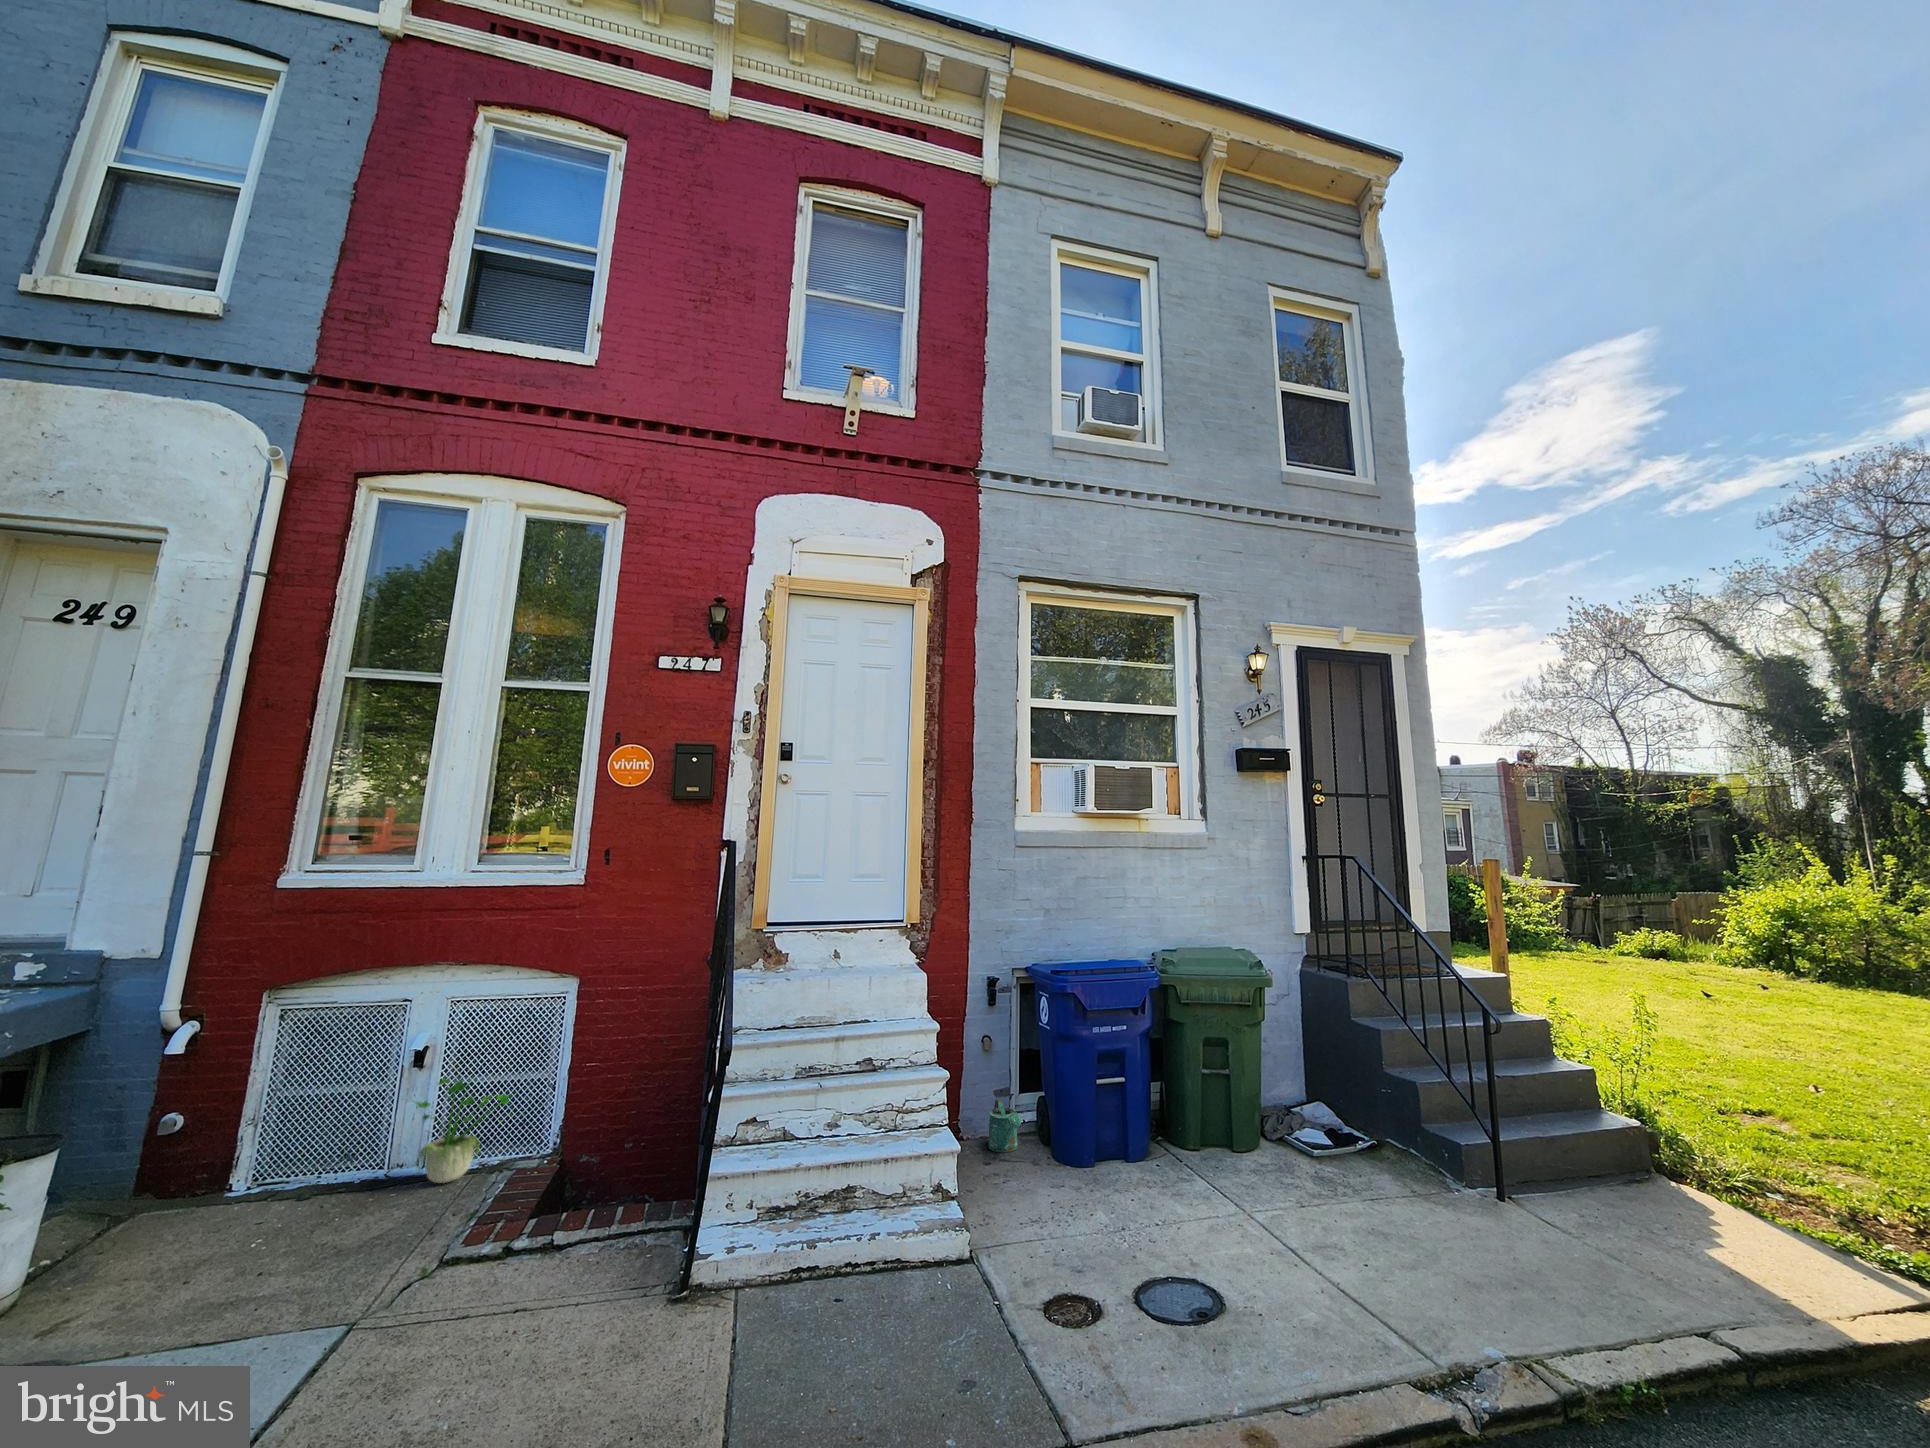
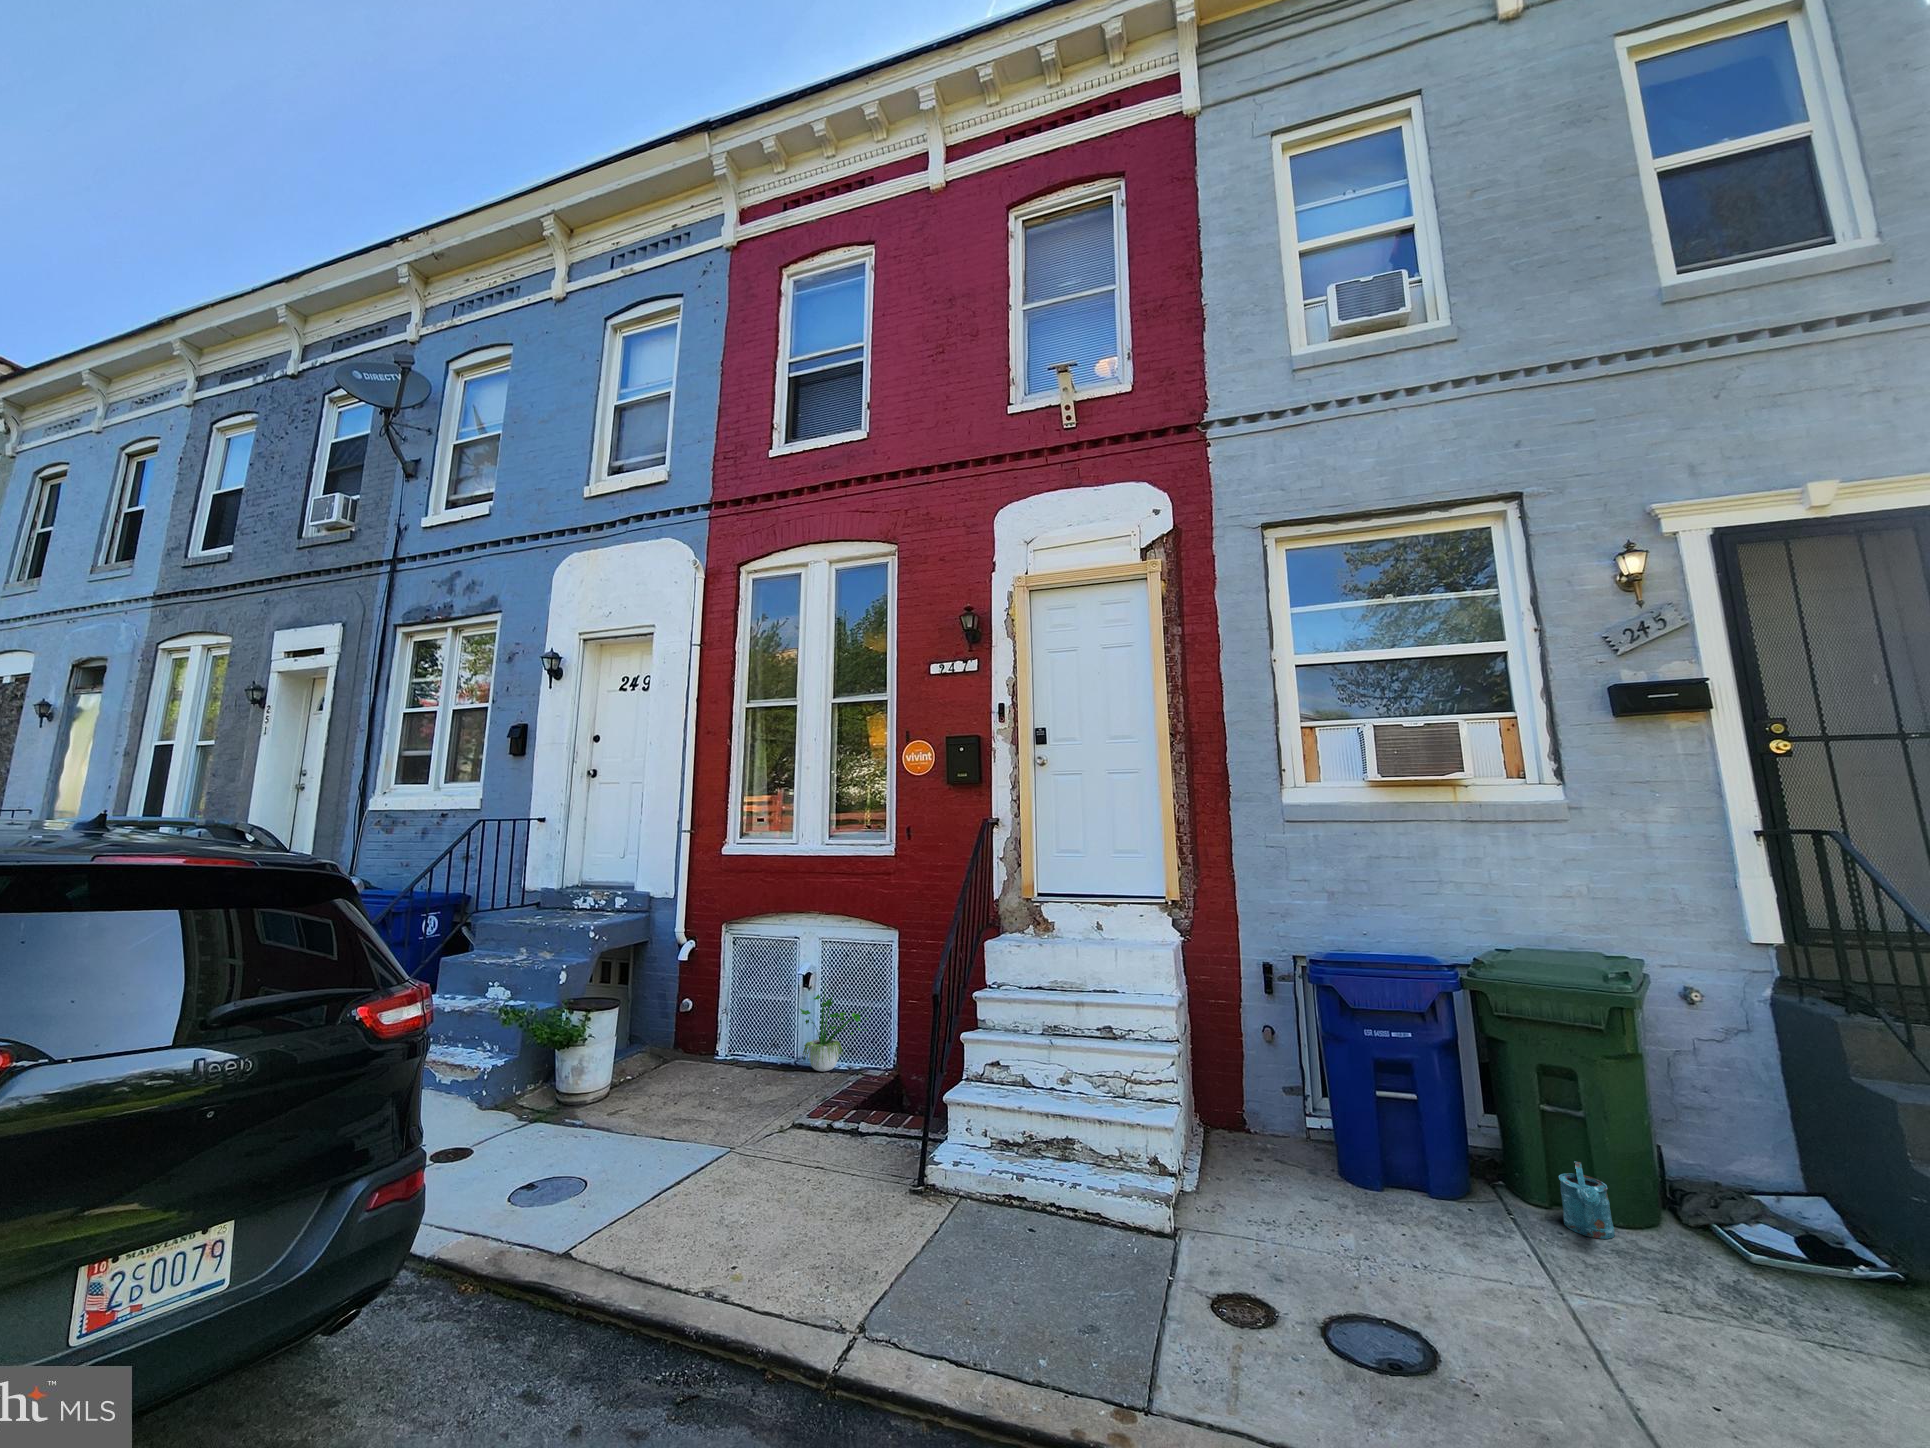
watering can: present [988,1099,1021,1152] -> present [1558,1161,1615,1239]

